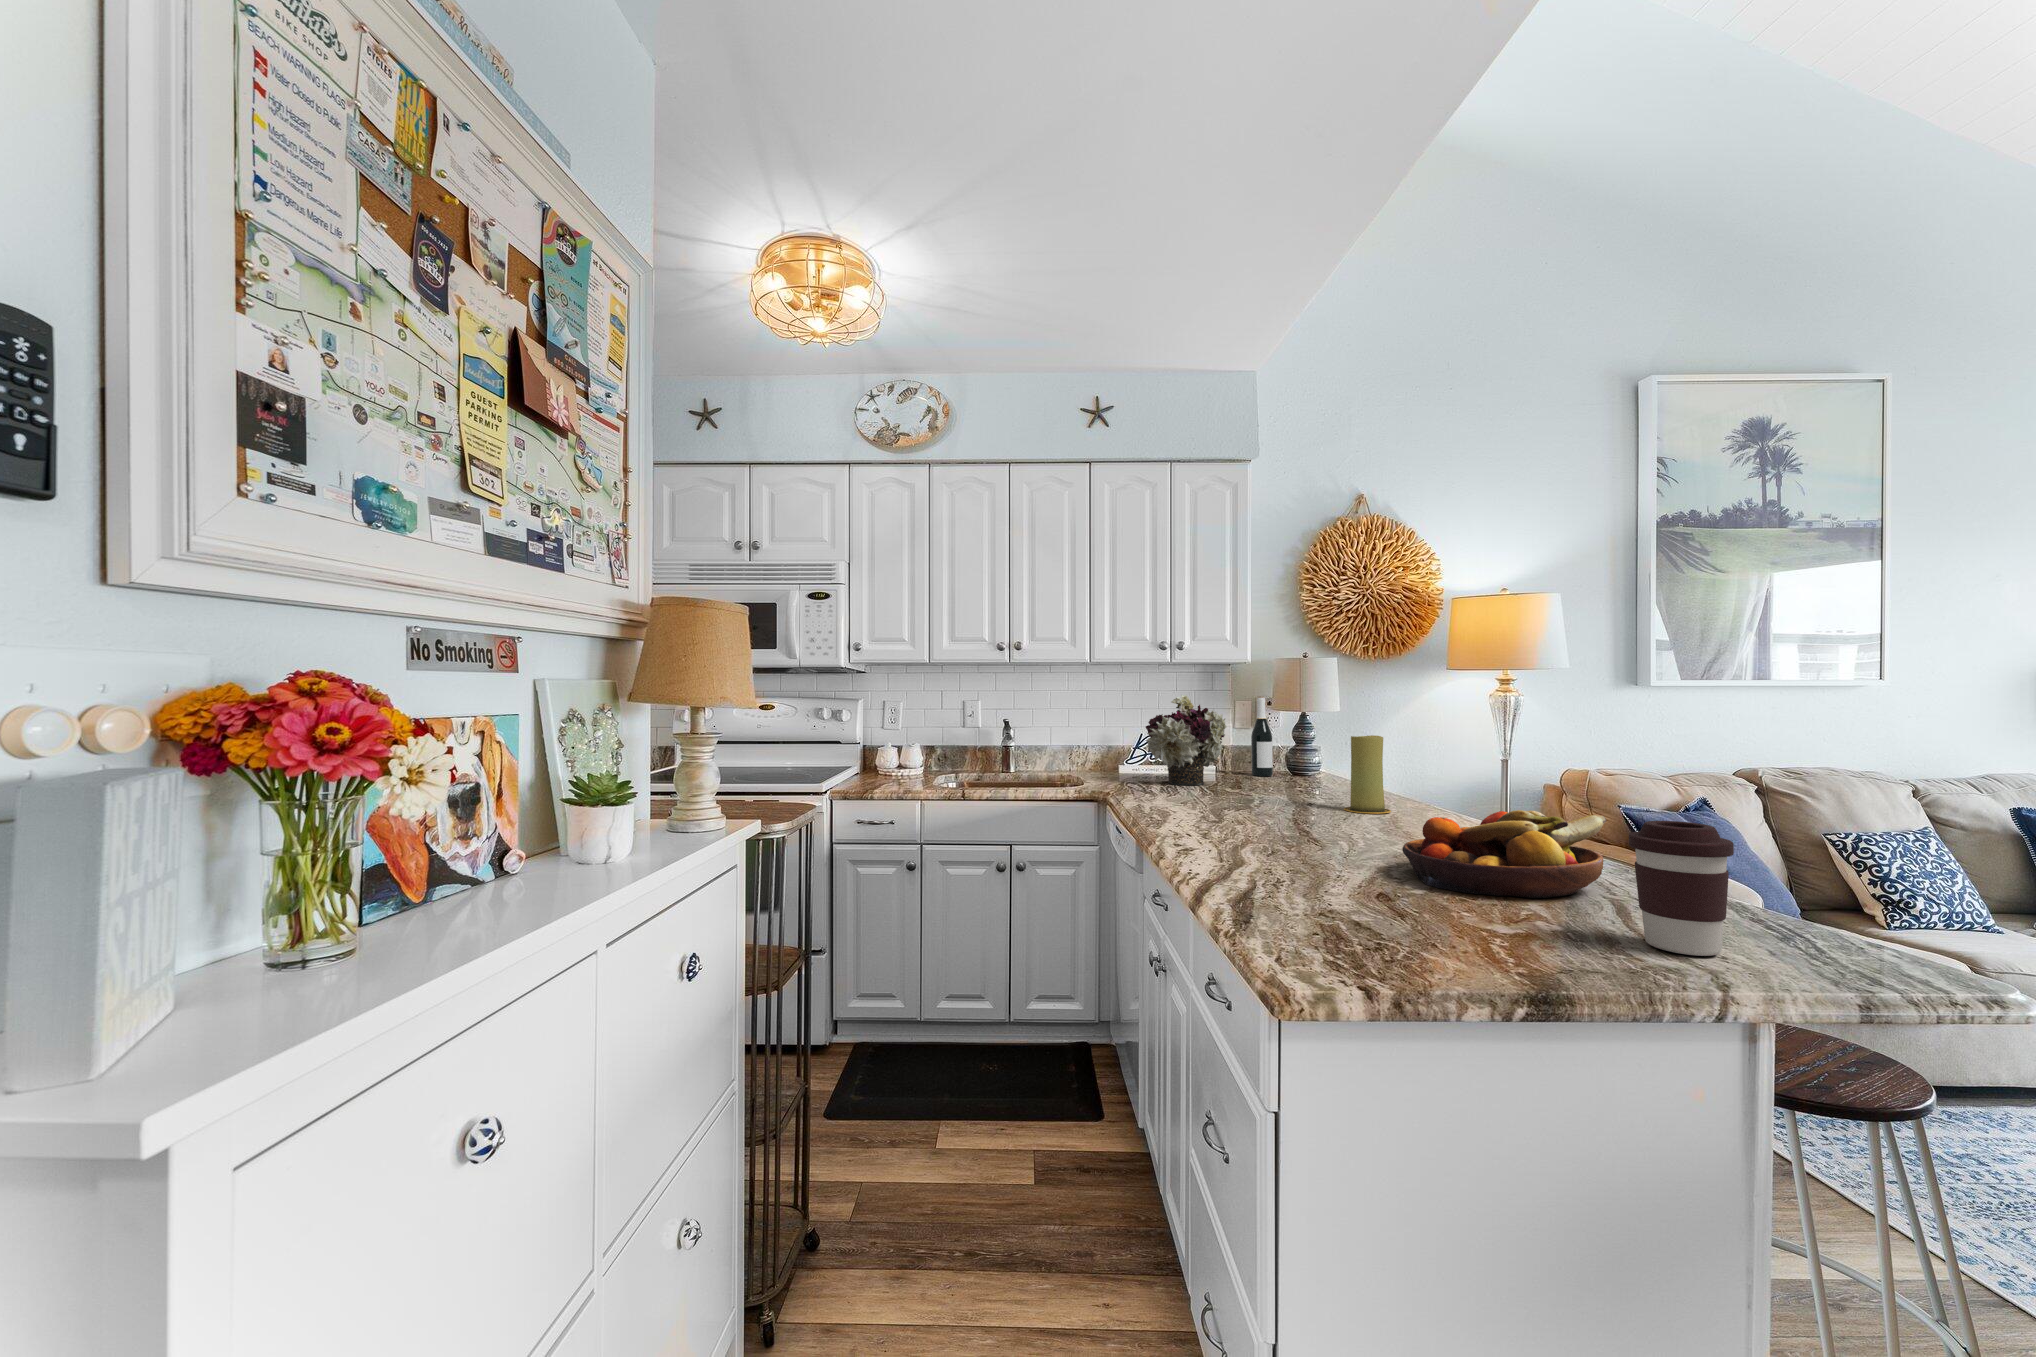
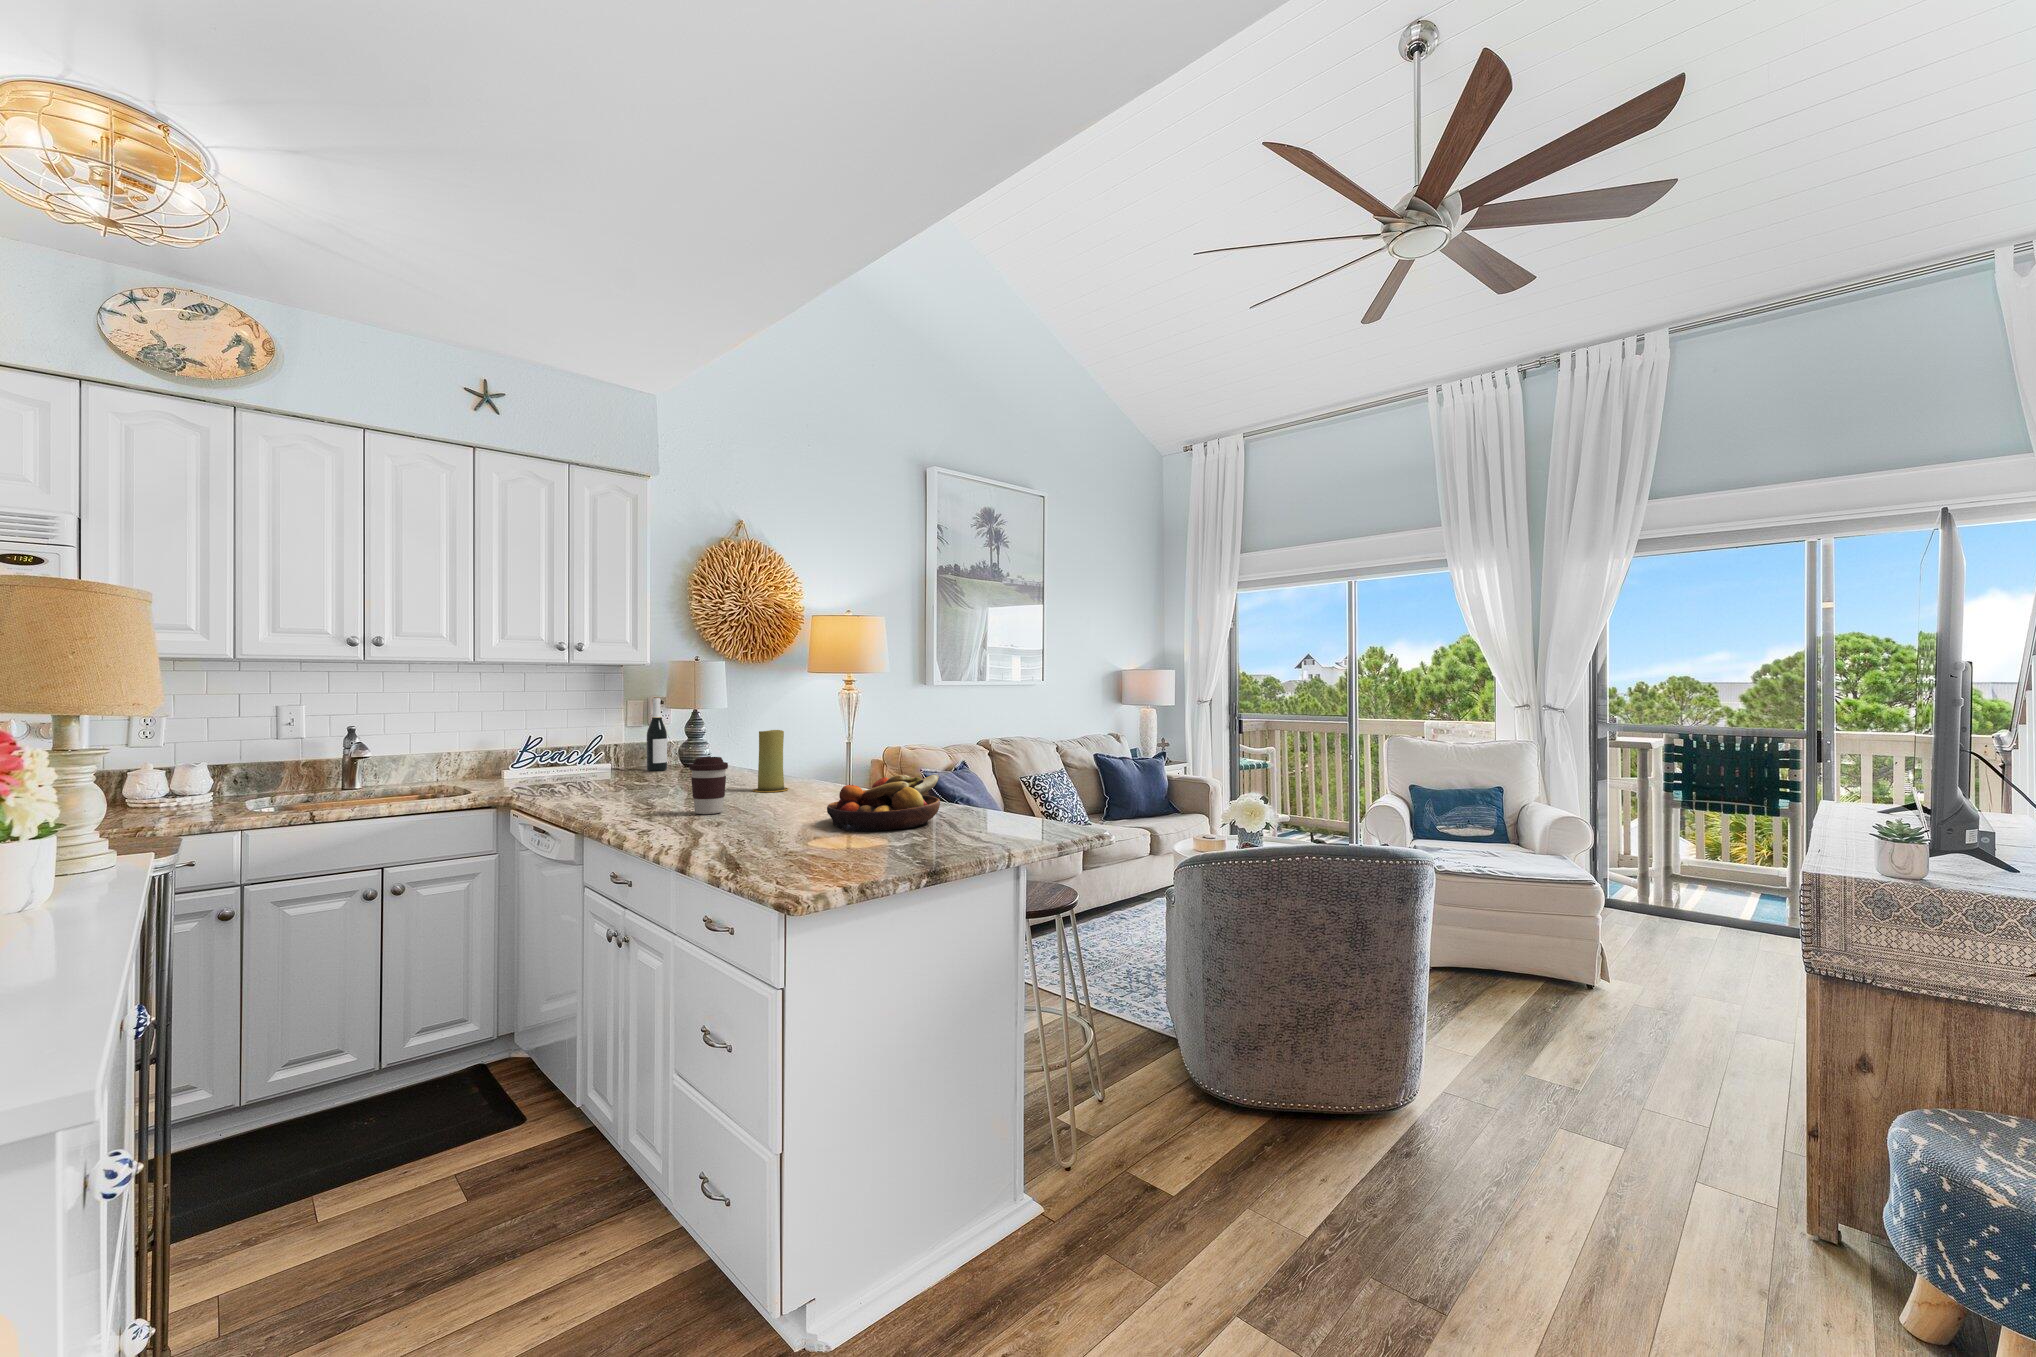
flower arrangement: present [1146,695,1227,785] -> none [549,697,634,785]
coffee cup: present [1629,821,1734,956] -> present [689,757,728,814]

